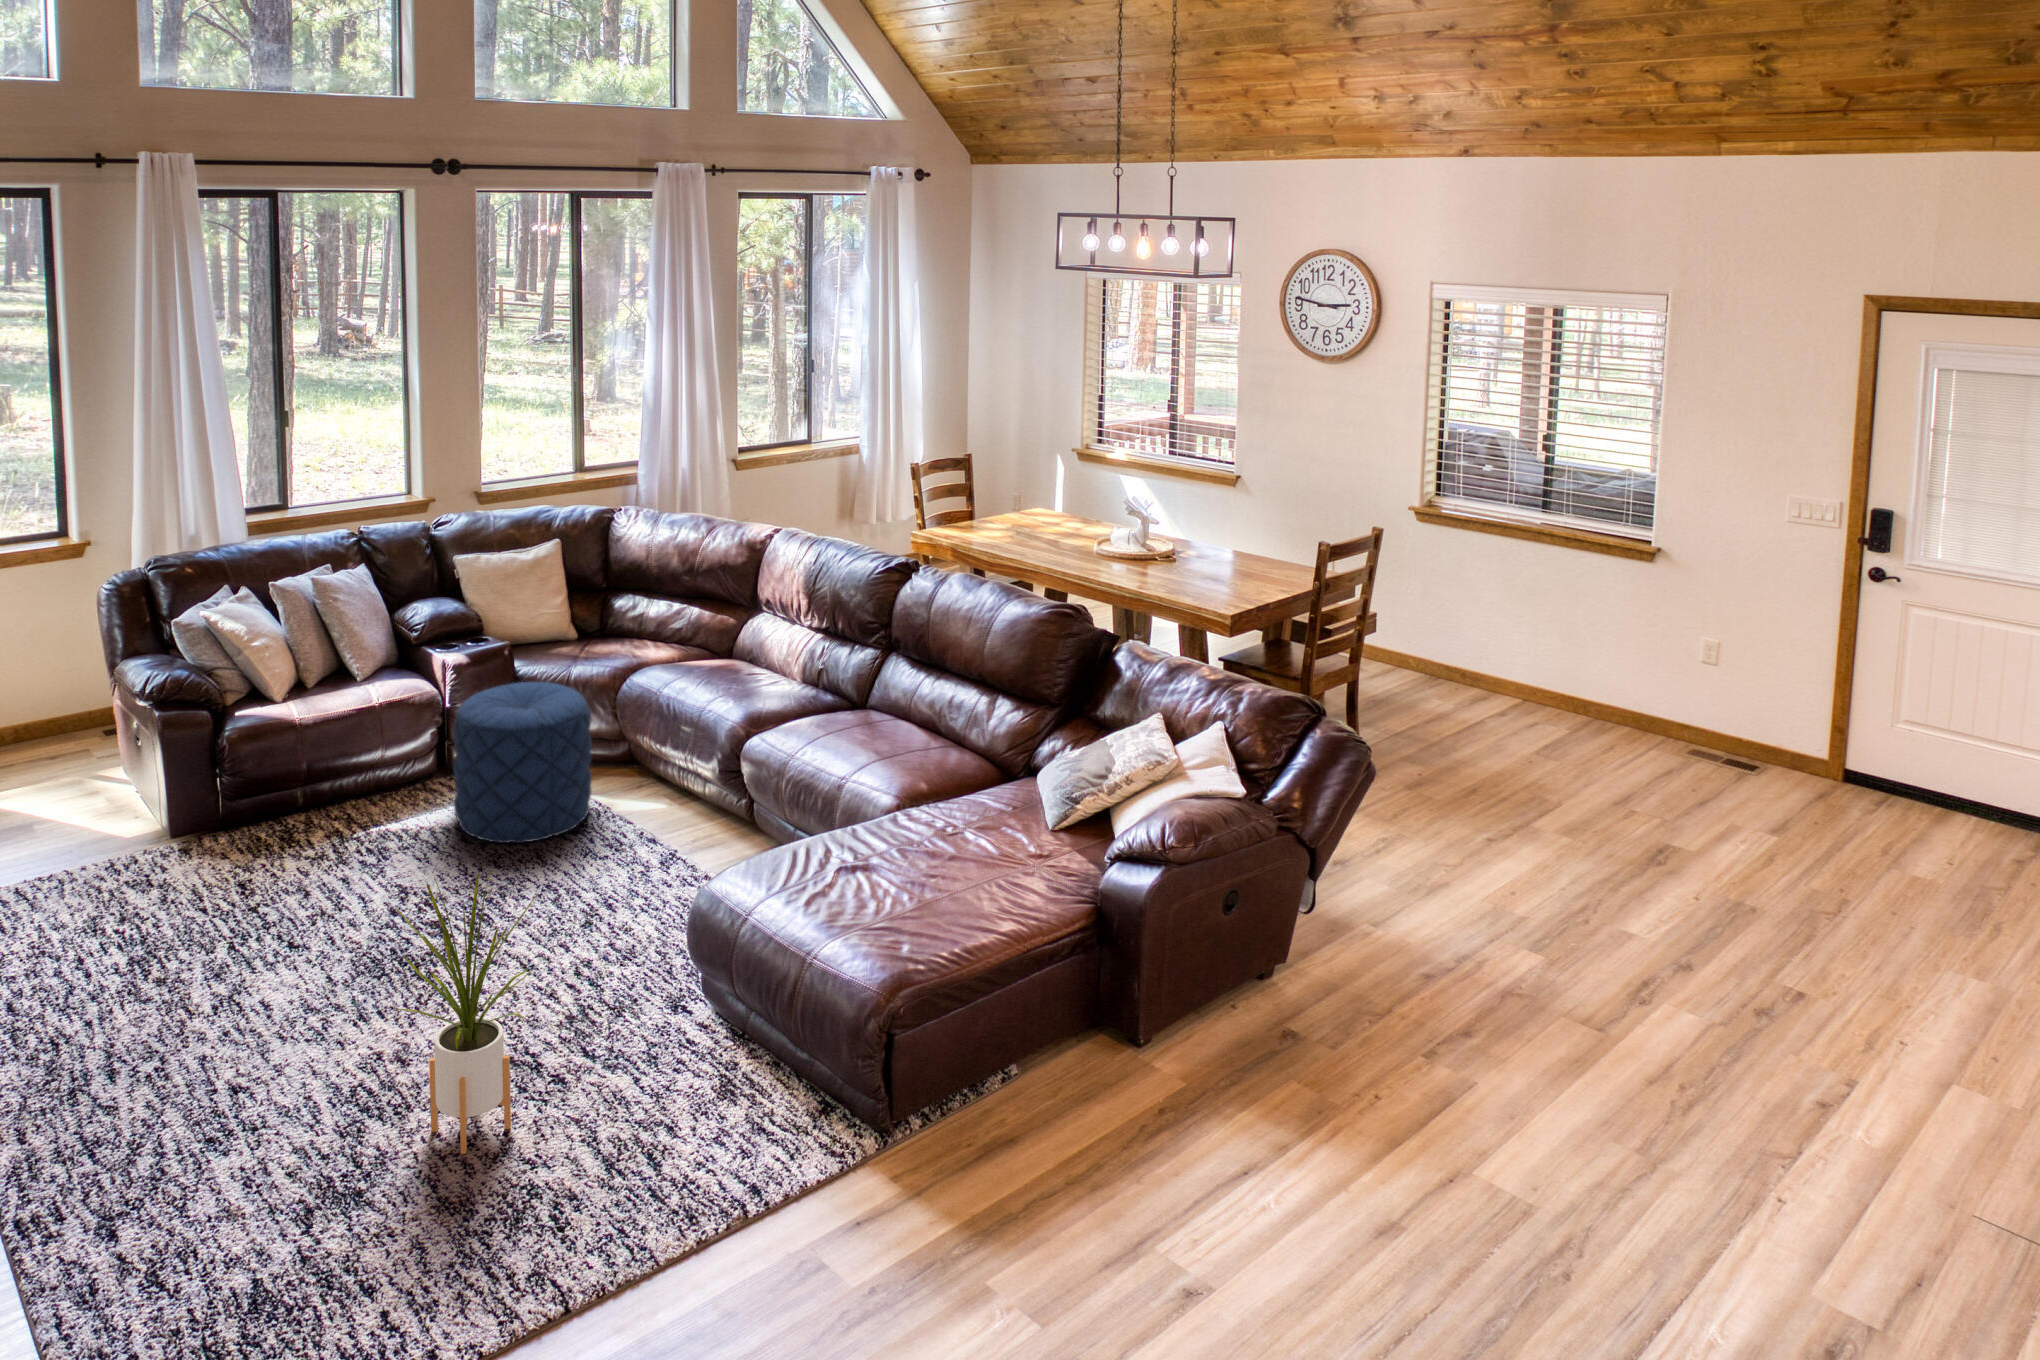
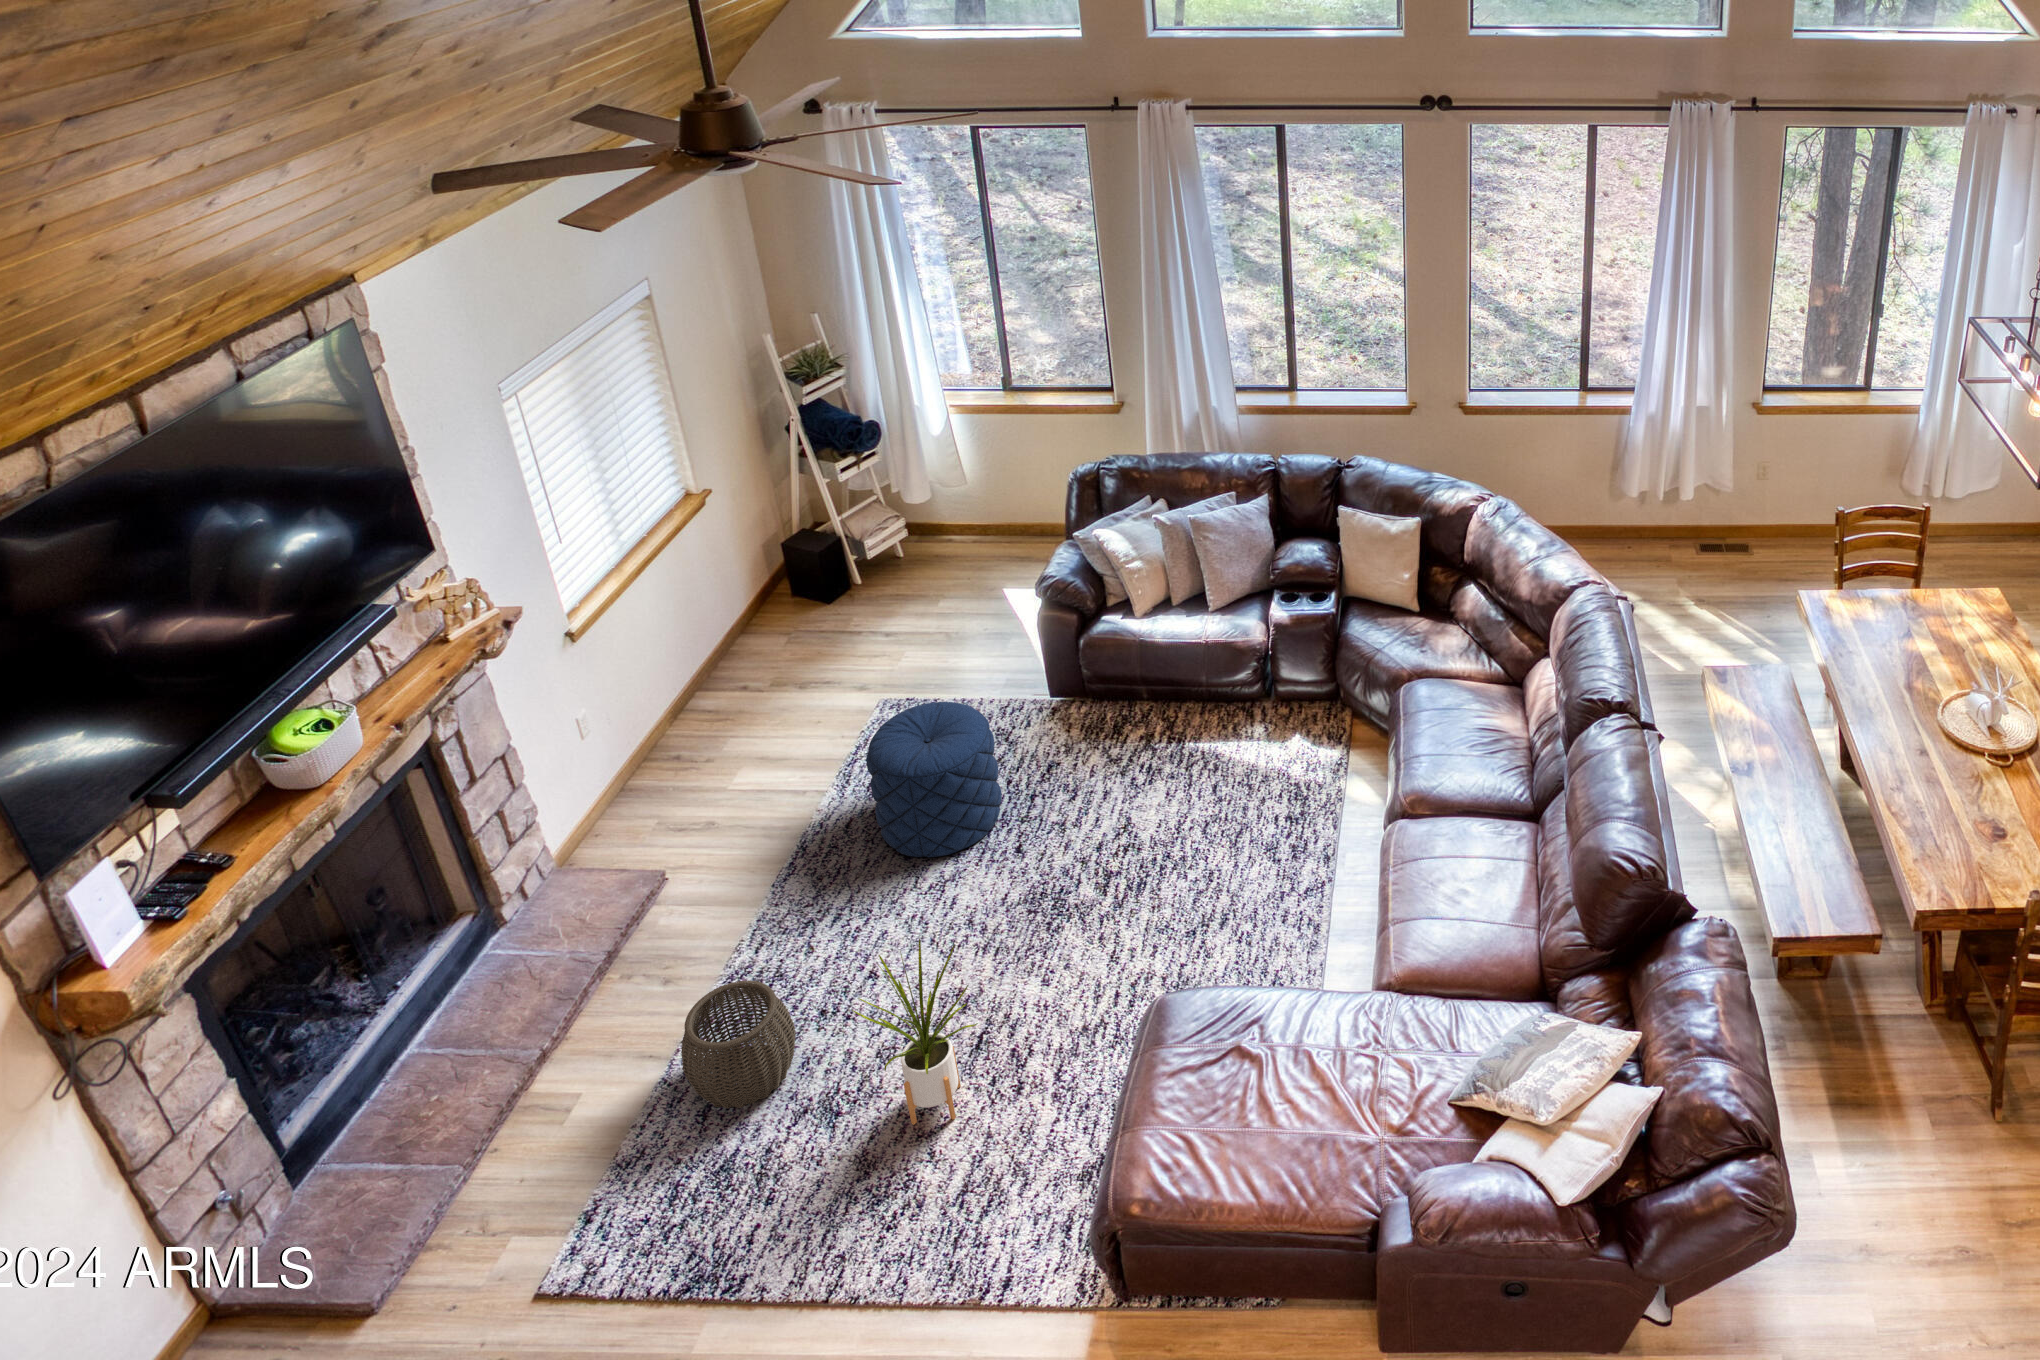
pouf: present [453,682,592,843] -> present [866,702,1002,857]
woven basket: none [68,1064,243,1267] -> present [681,981,796,1109]

